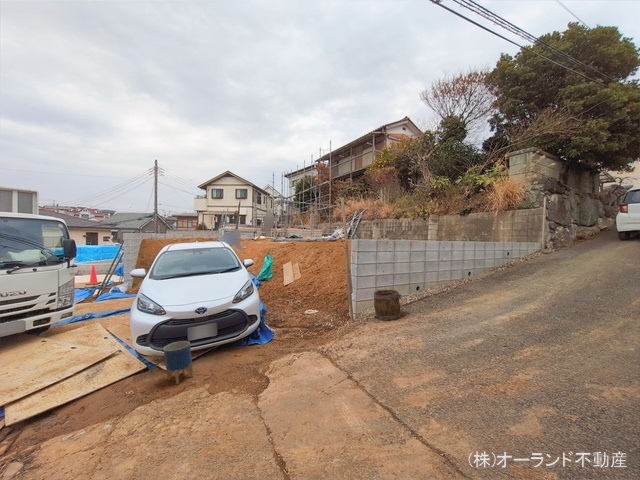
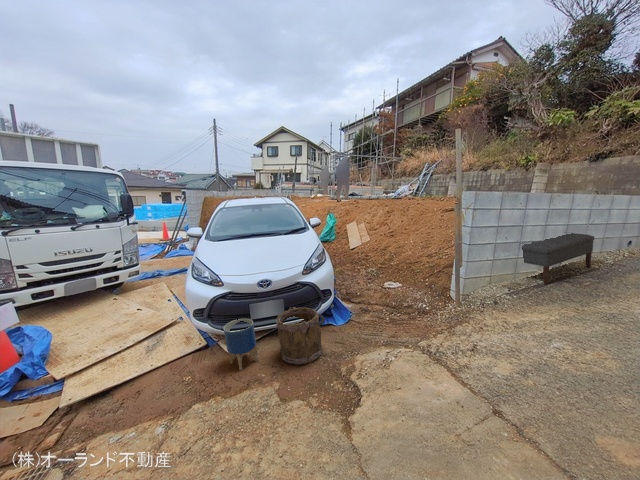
bench: none [407,268,463,308] -> present [522,233,594,284]
bucket: present [374,289,401,320] -> present [276,307,325,365]

